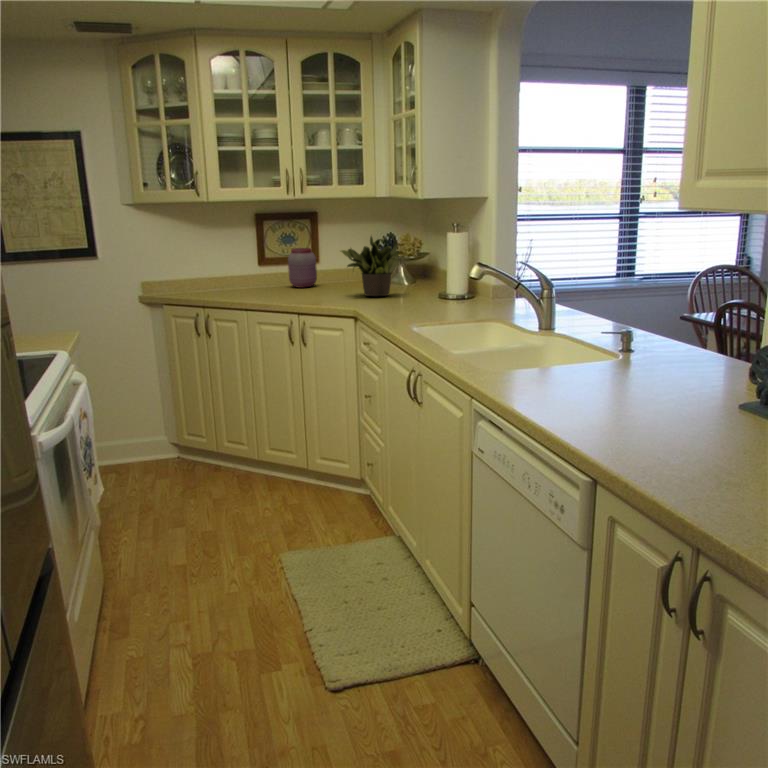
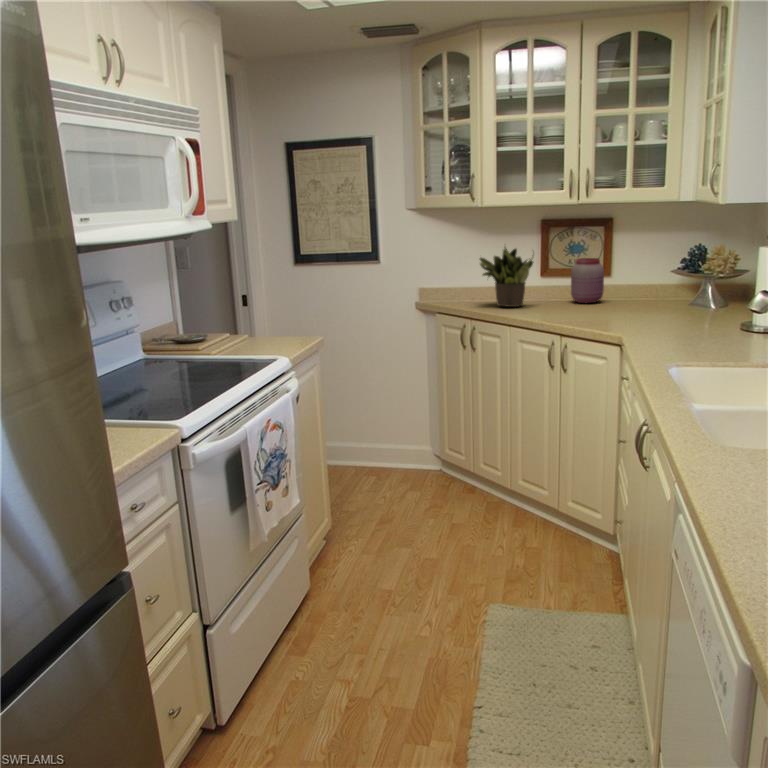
potted plant: present [341,236,400,296] -> present [480,247,534,307]

